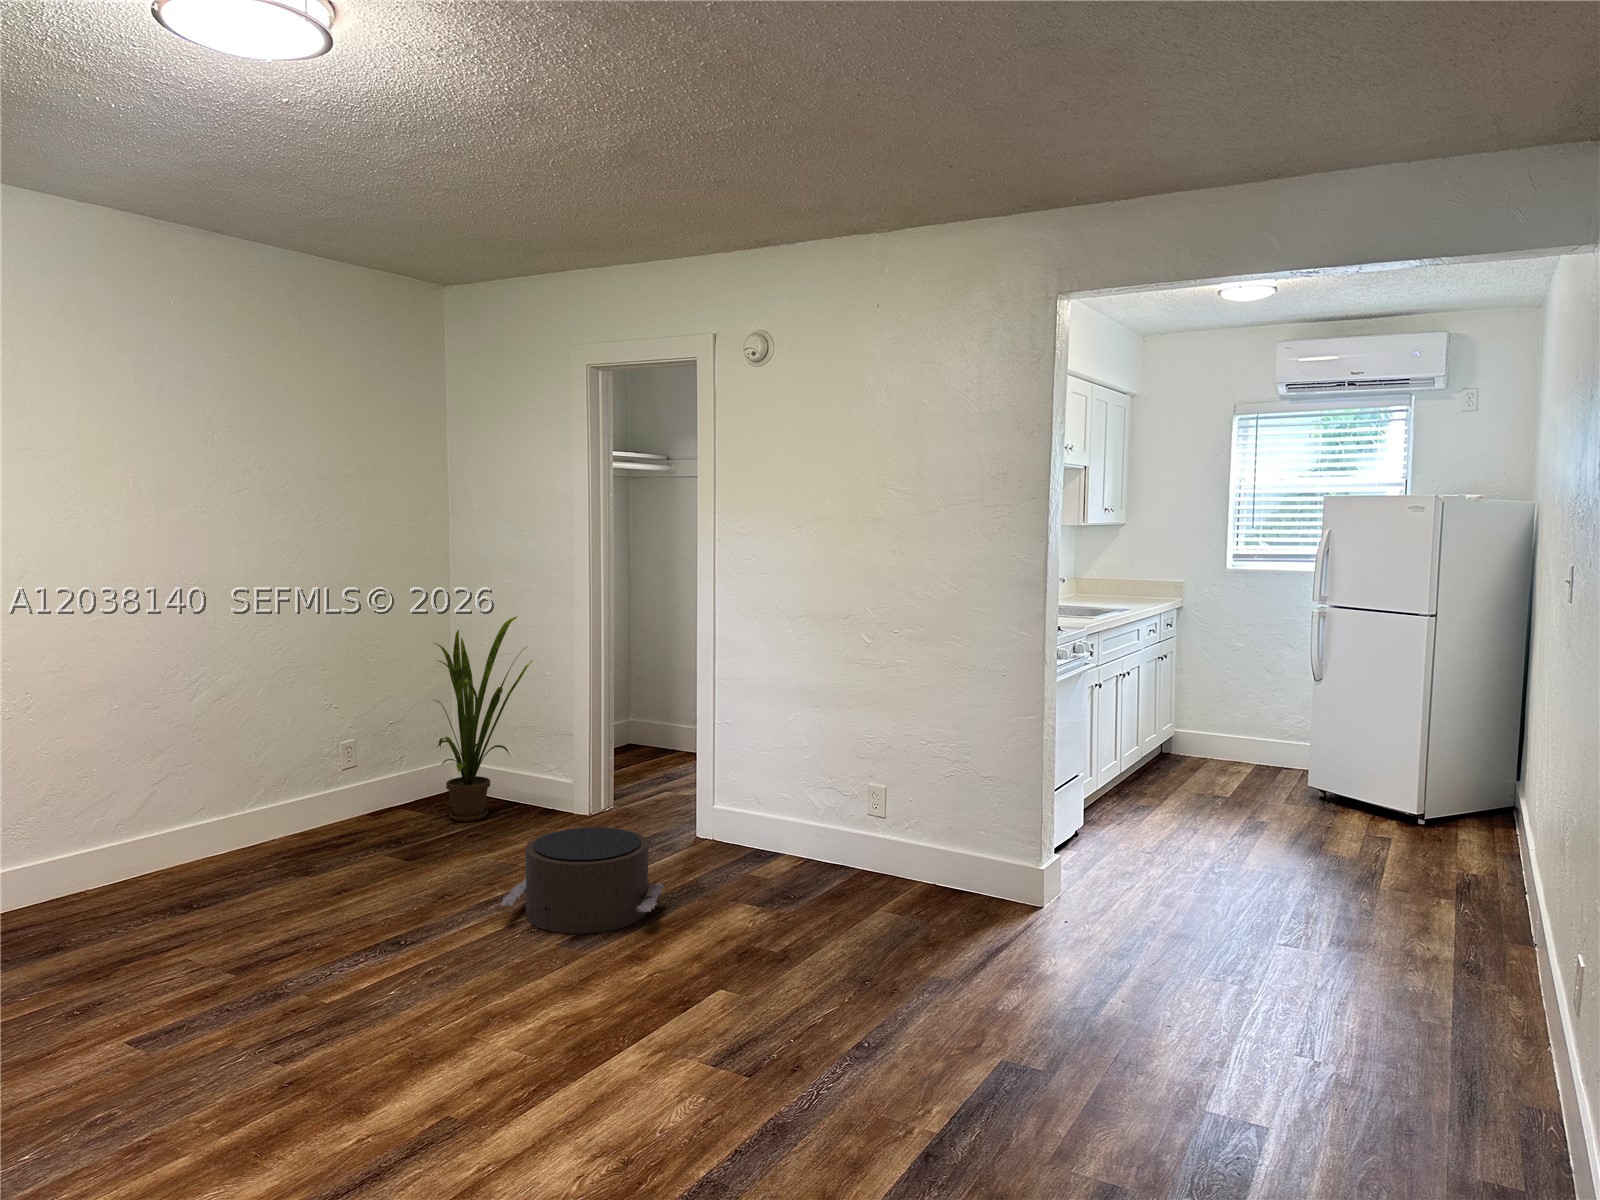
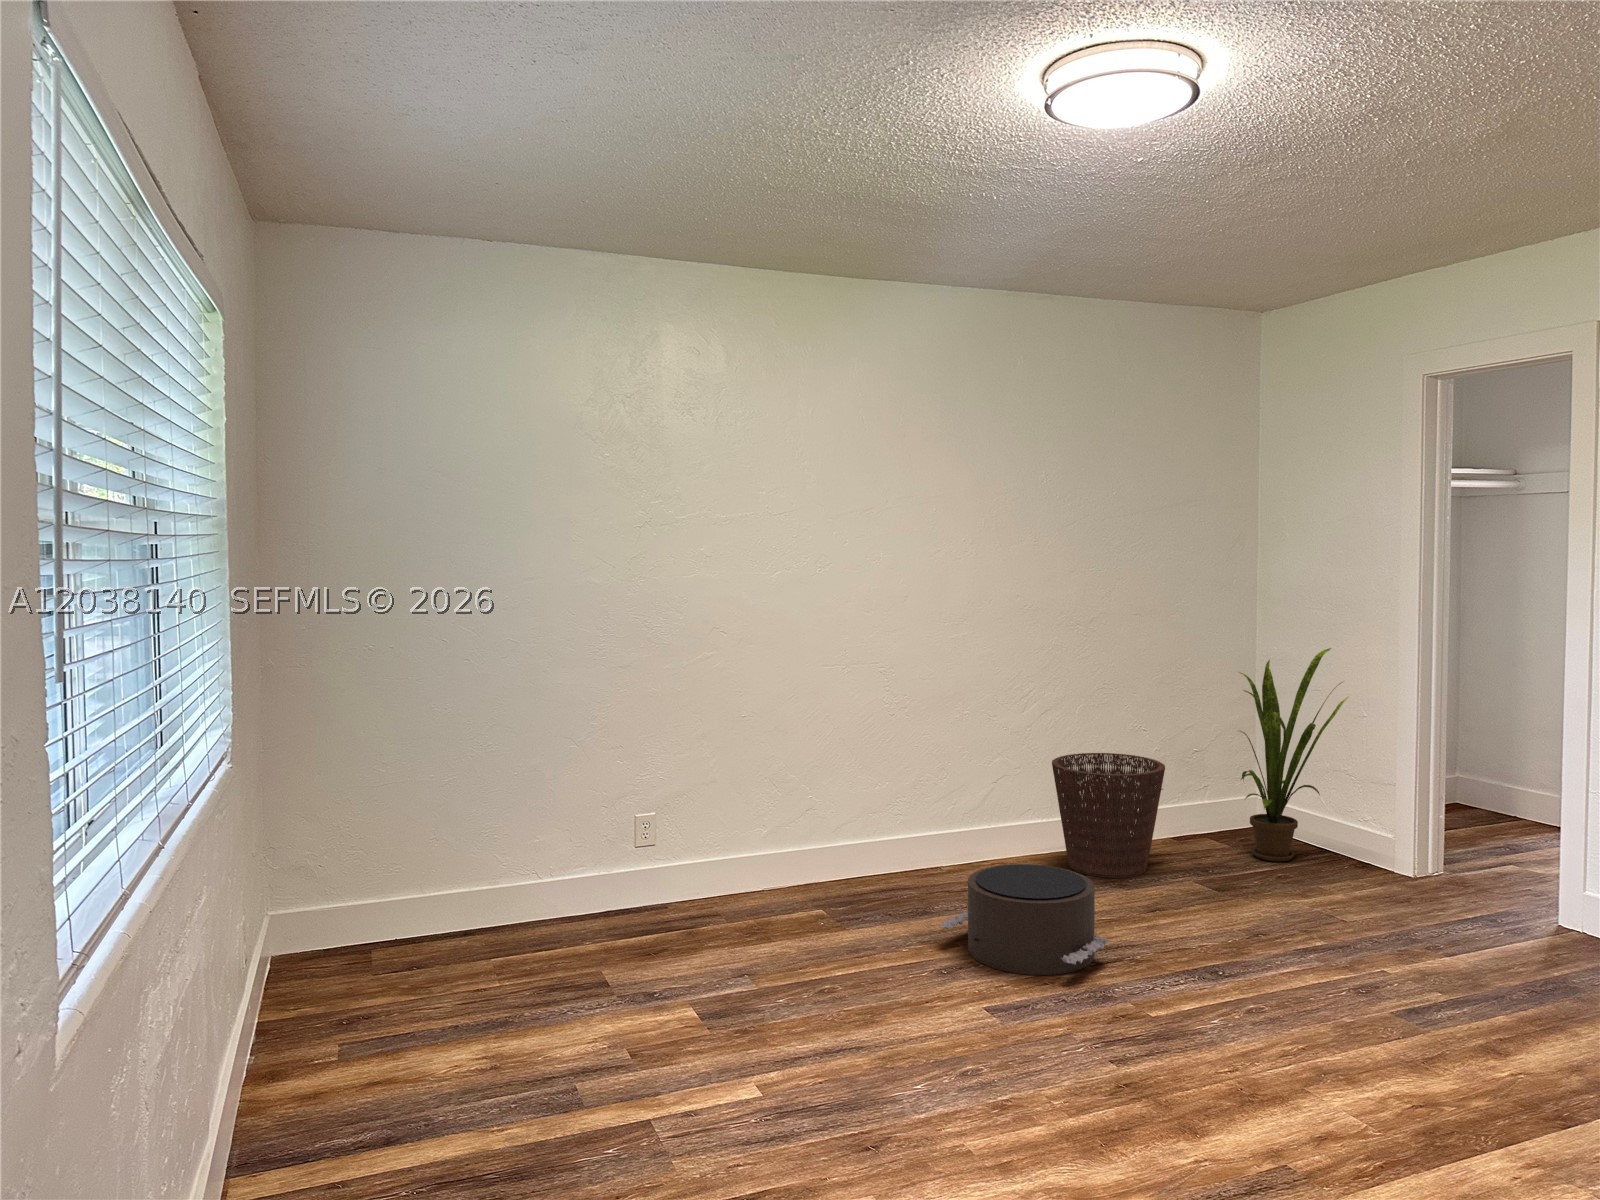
basket: none [231,734,358,866] -> present [1052,753,1165,878]
pouf: present [501,827,663,934] -> present [940,864,1110,975]

